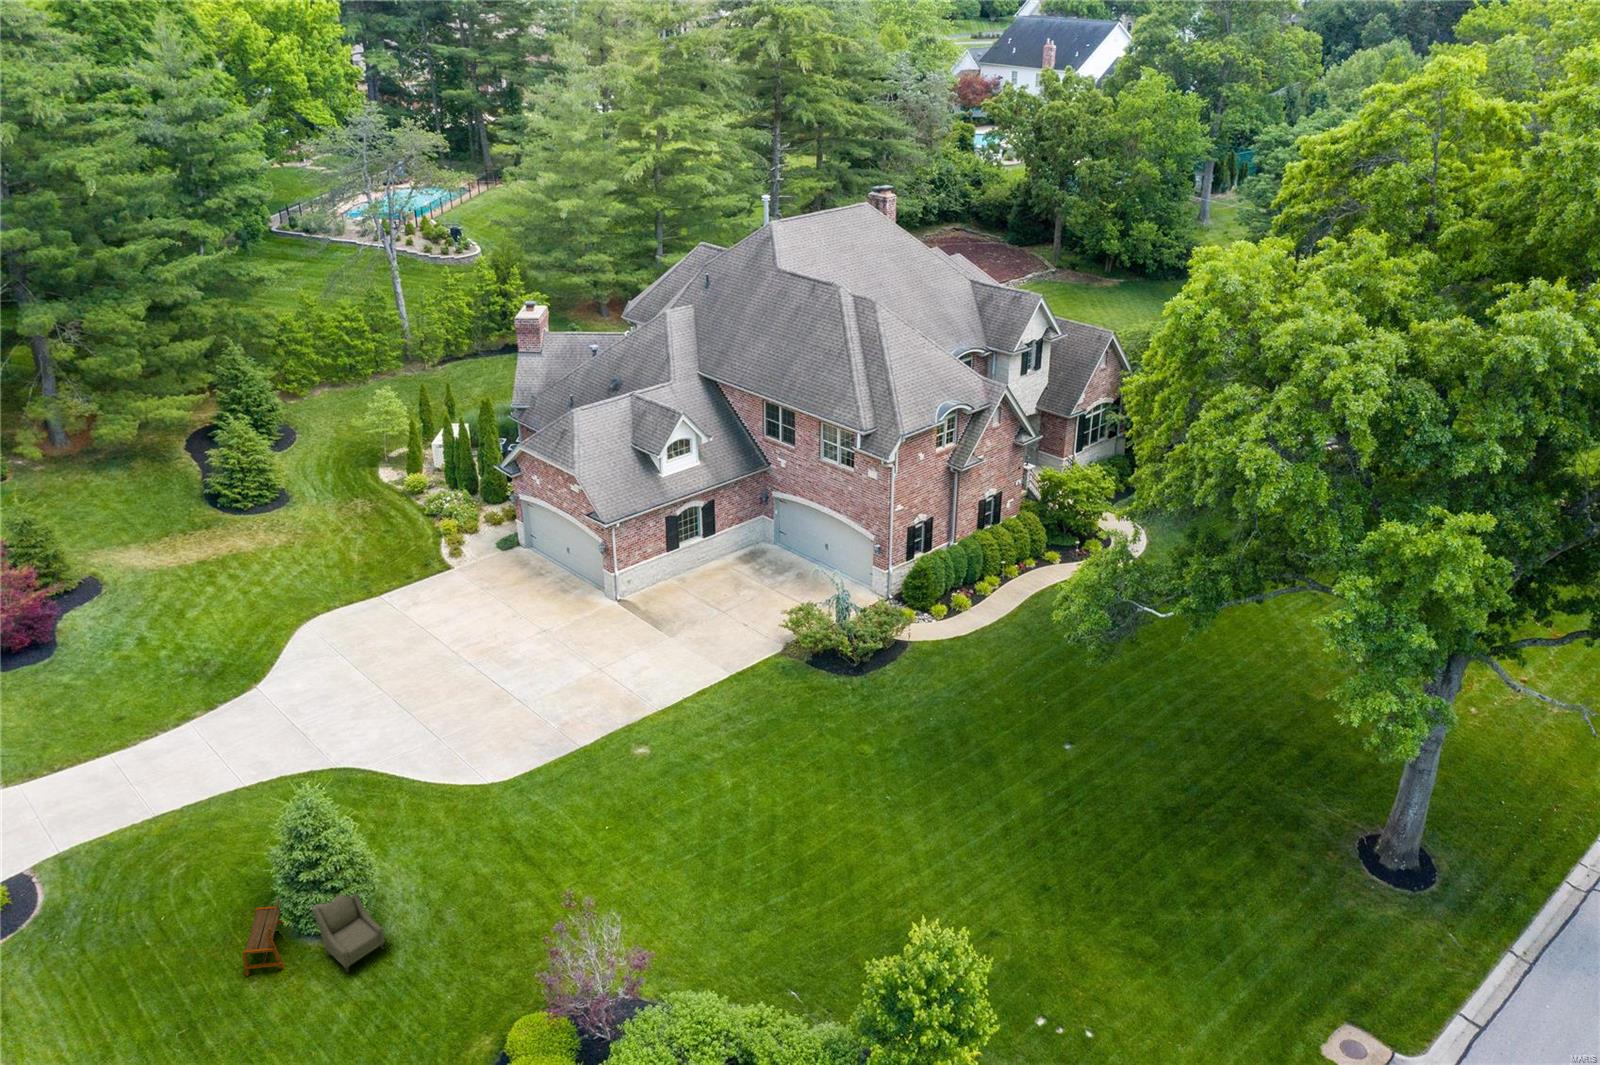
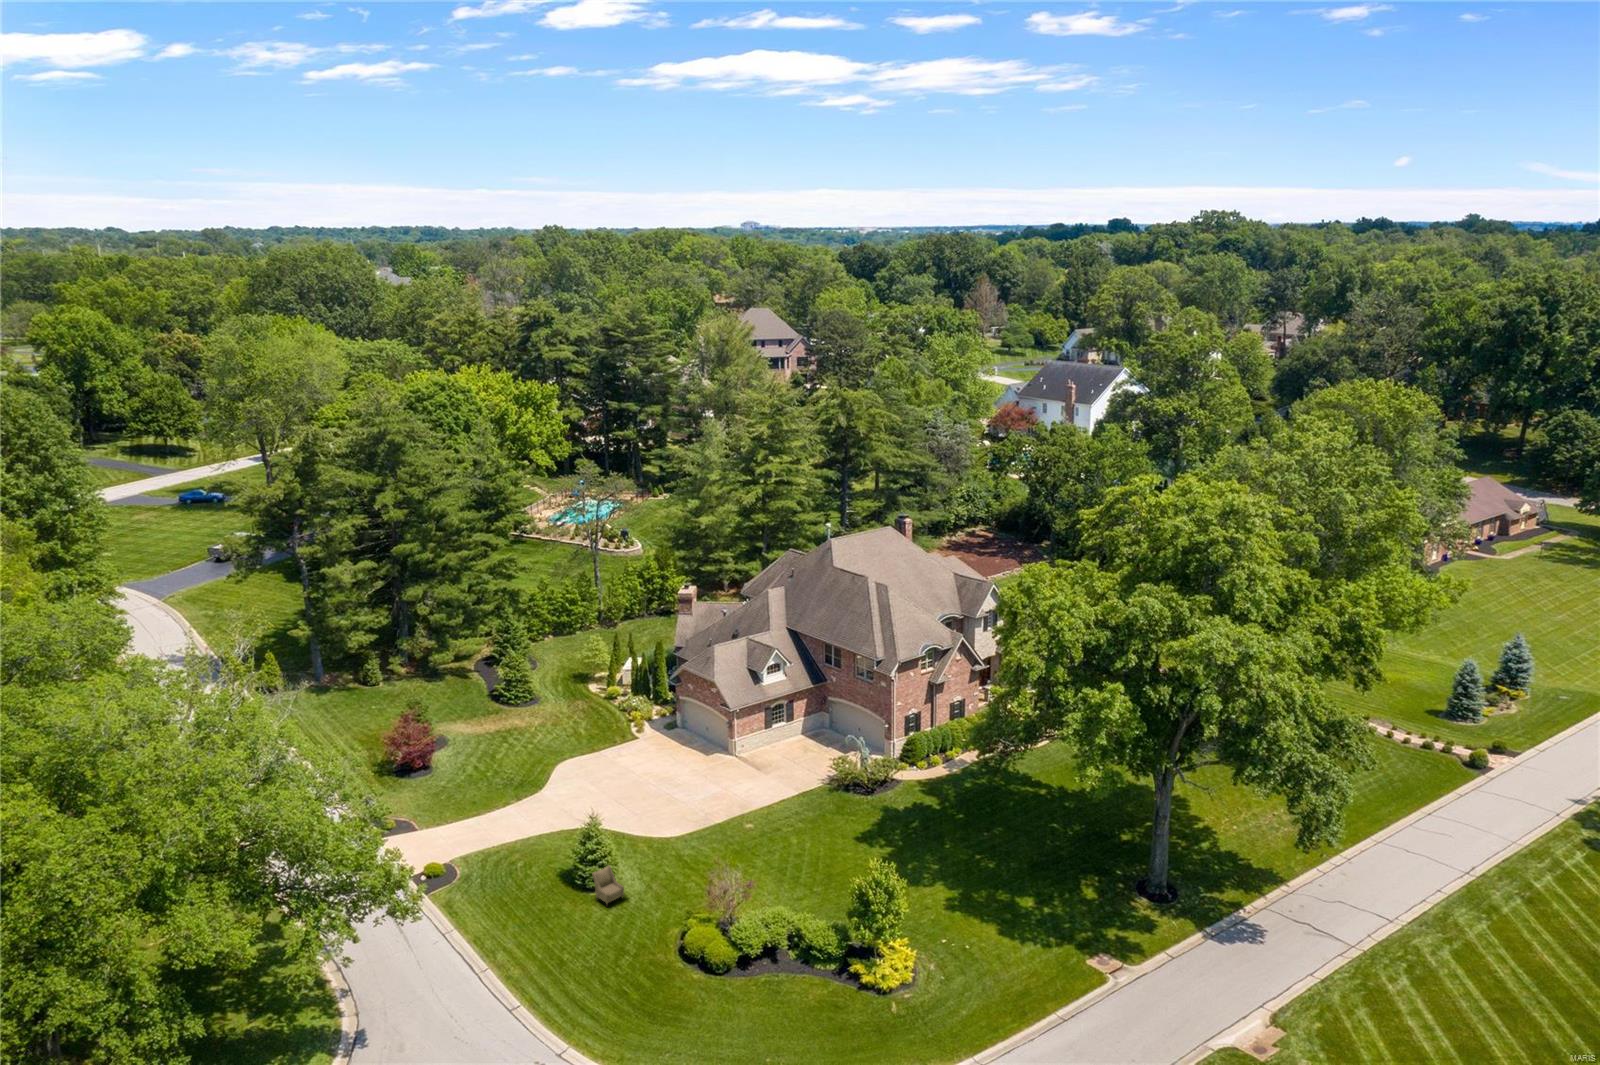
bench: present [243,897,284,976] -> none [559,867,579,906]

